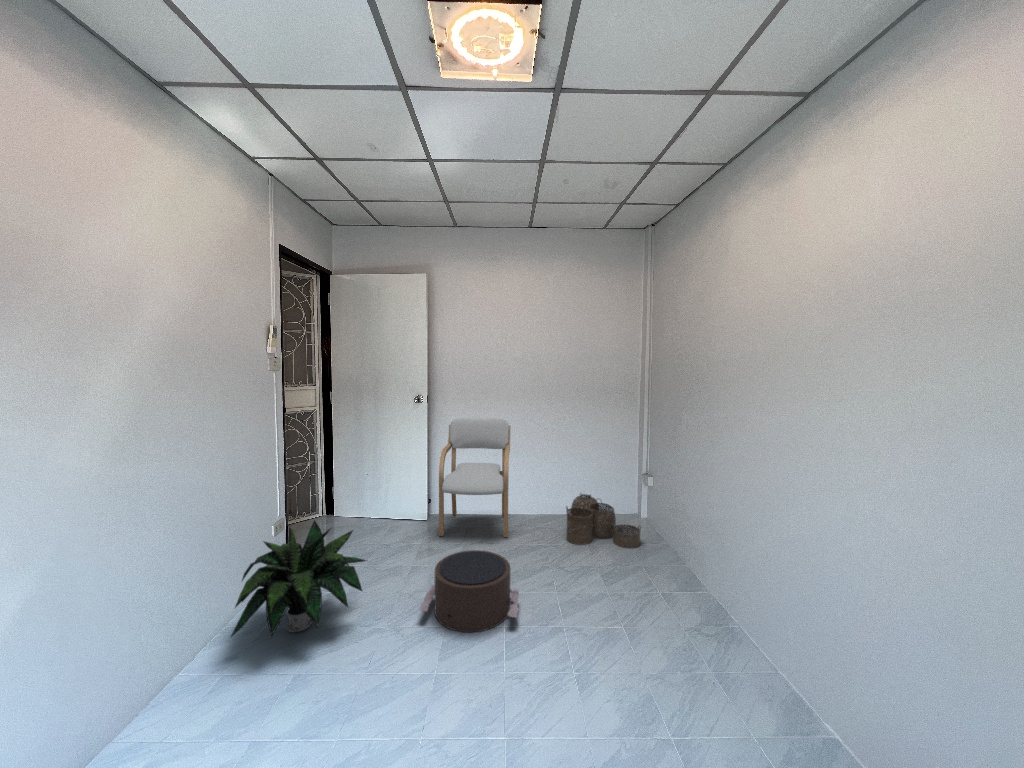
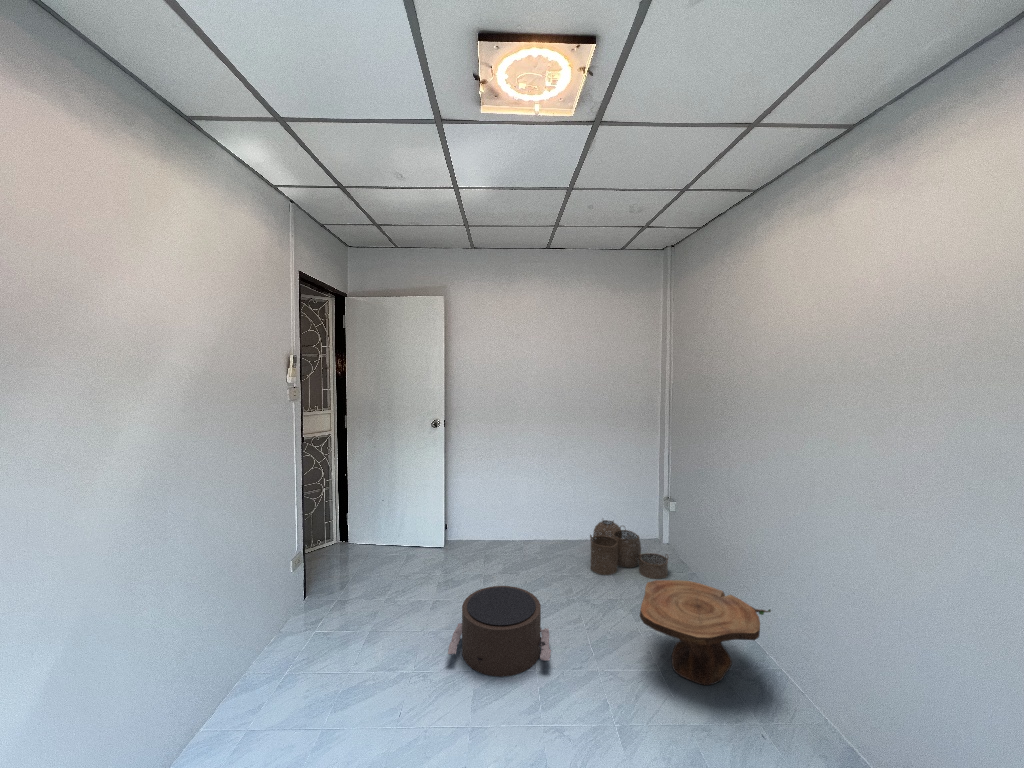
armchair: present [439,418,511,538] -> none [458,442,530,568]
potted plant: present [231,520,366,637] -> none [254,556,392,687]
side table: none [603,545,730,640] -> present [640,580,771,685]

